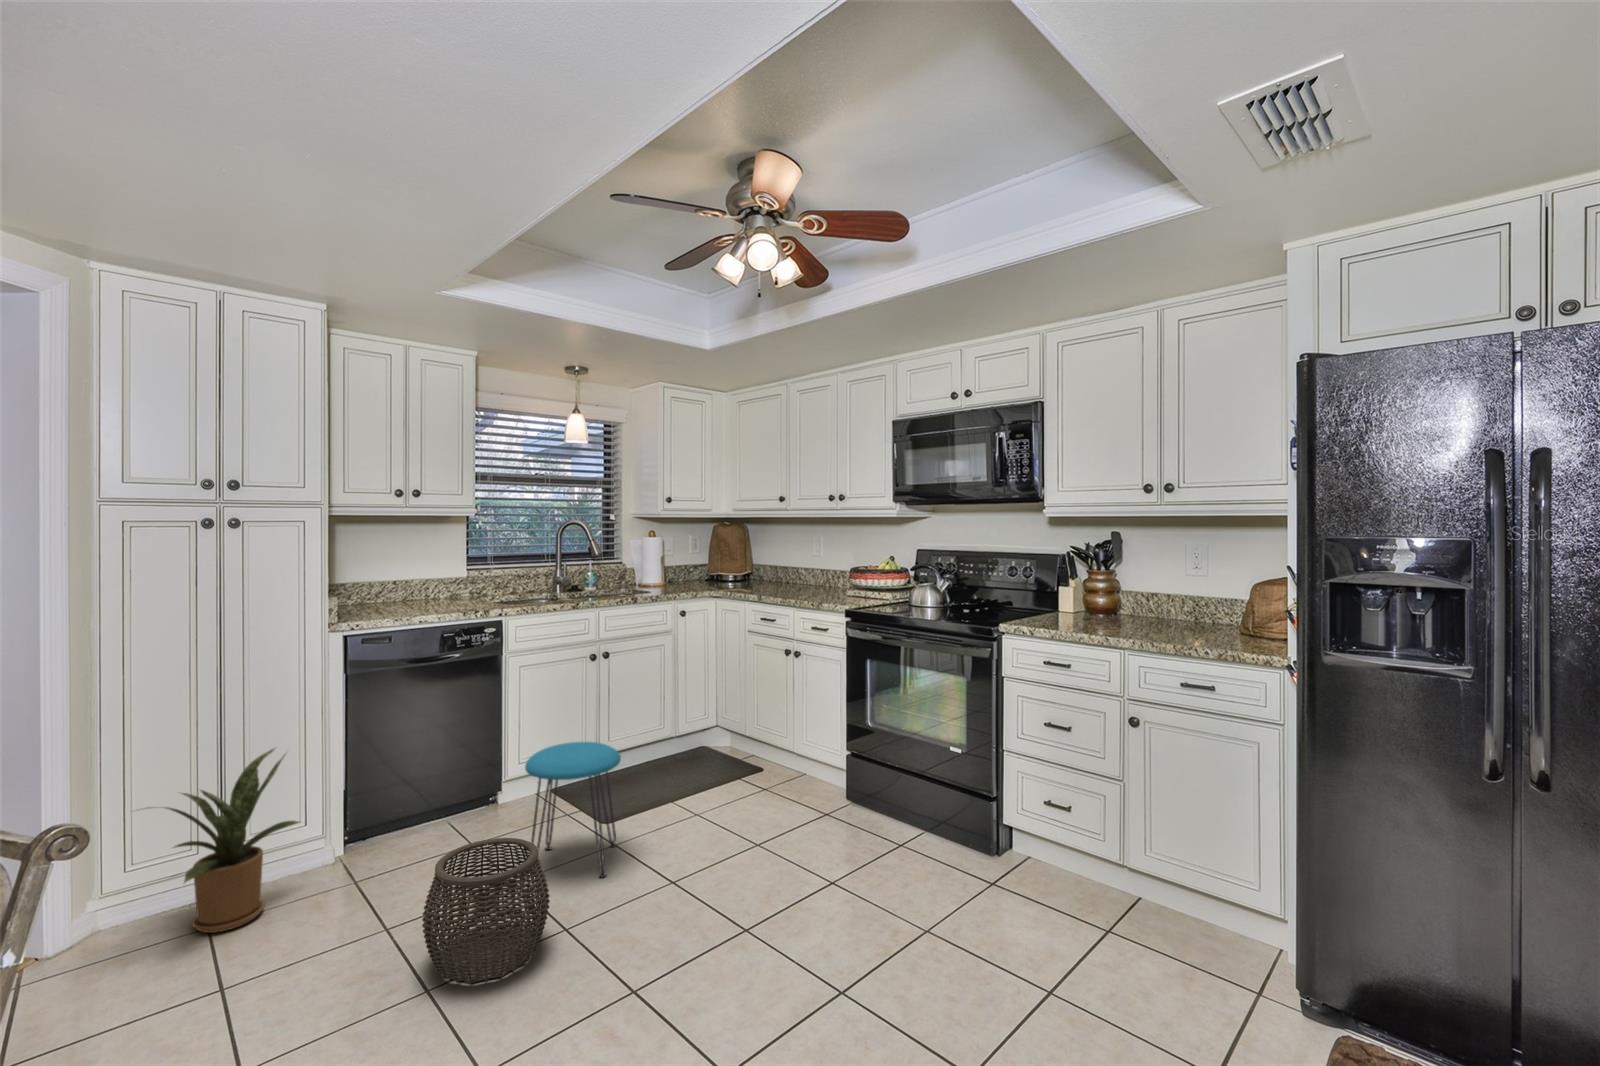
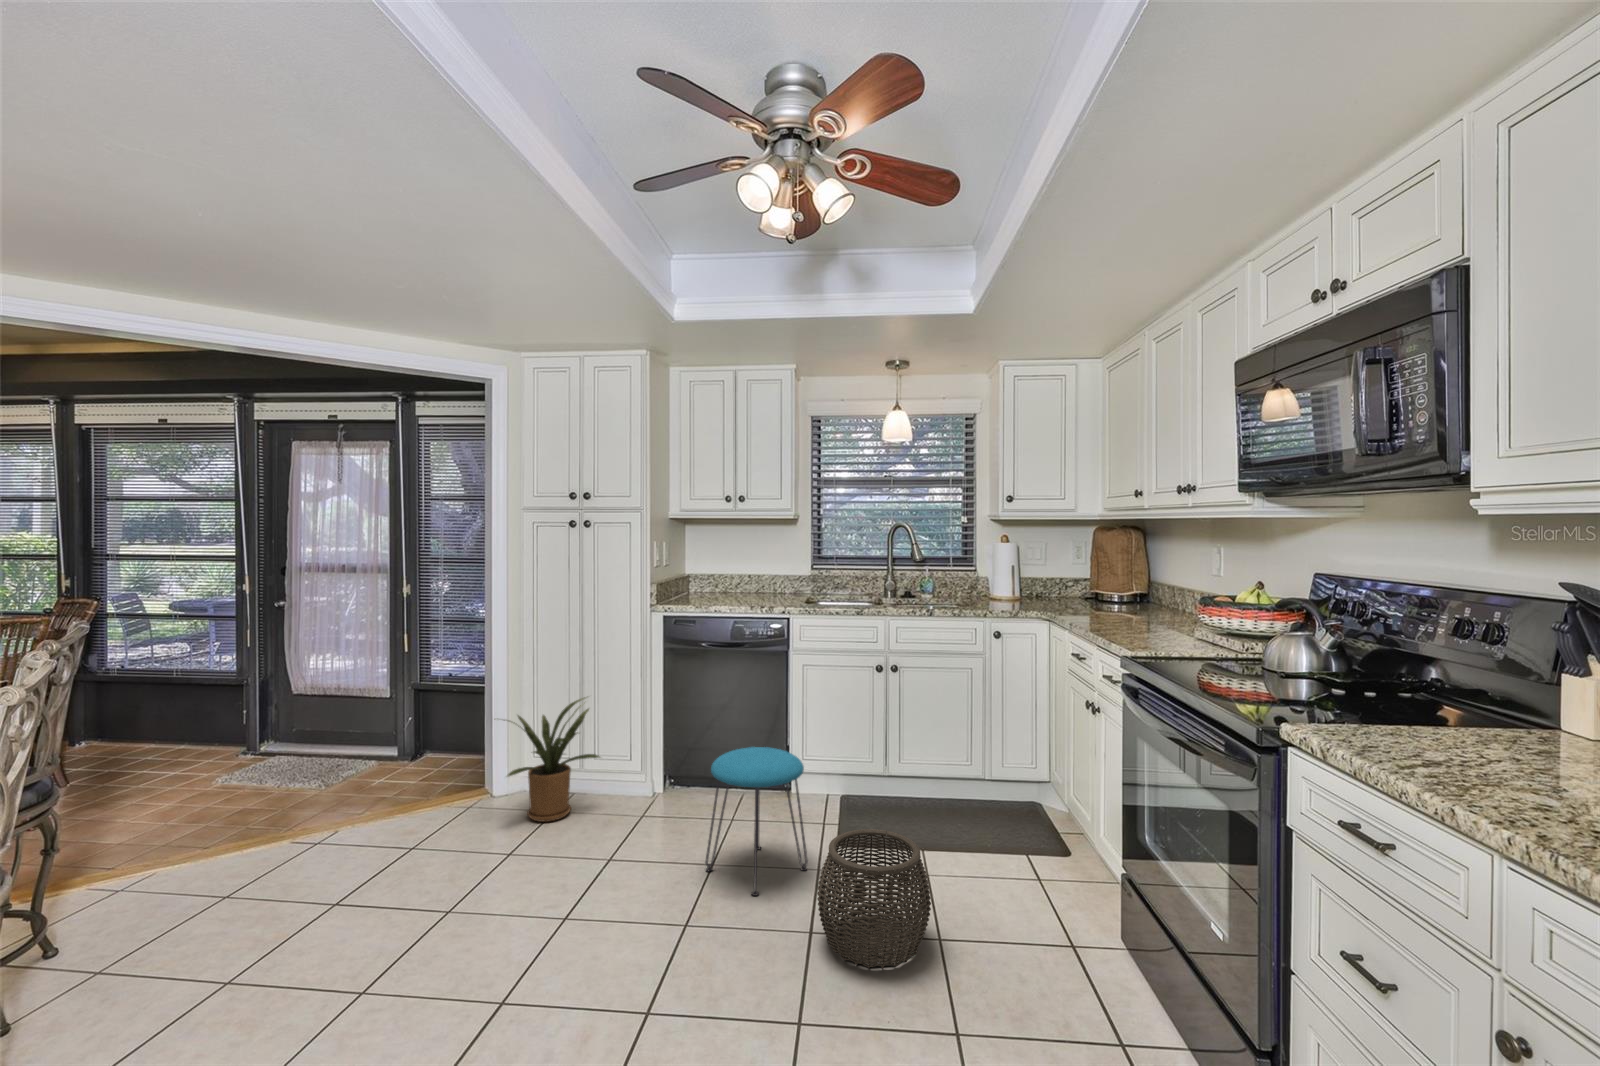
woven basket: present [422,838,550,983] -> present [817,829,931,968]

